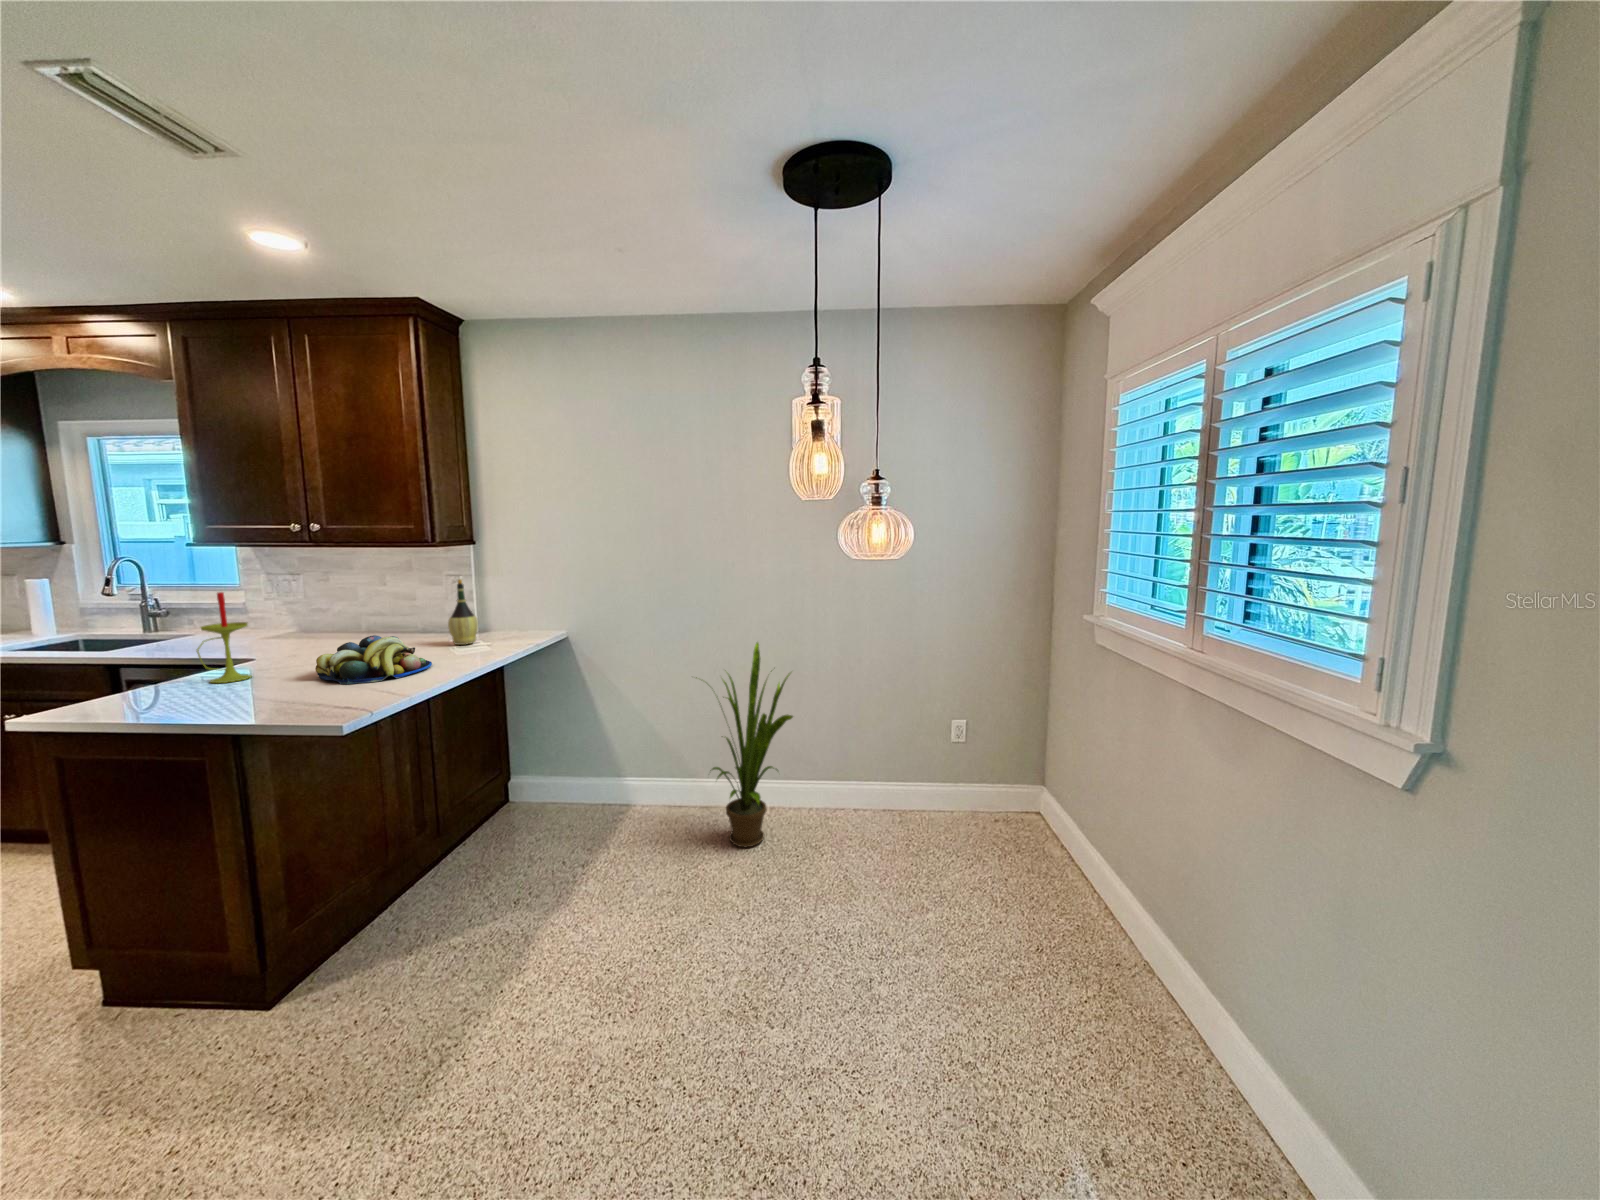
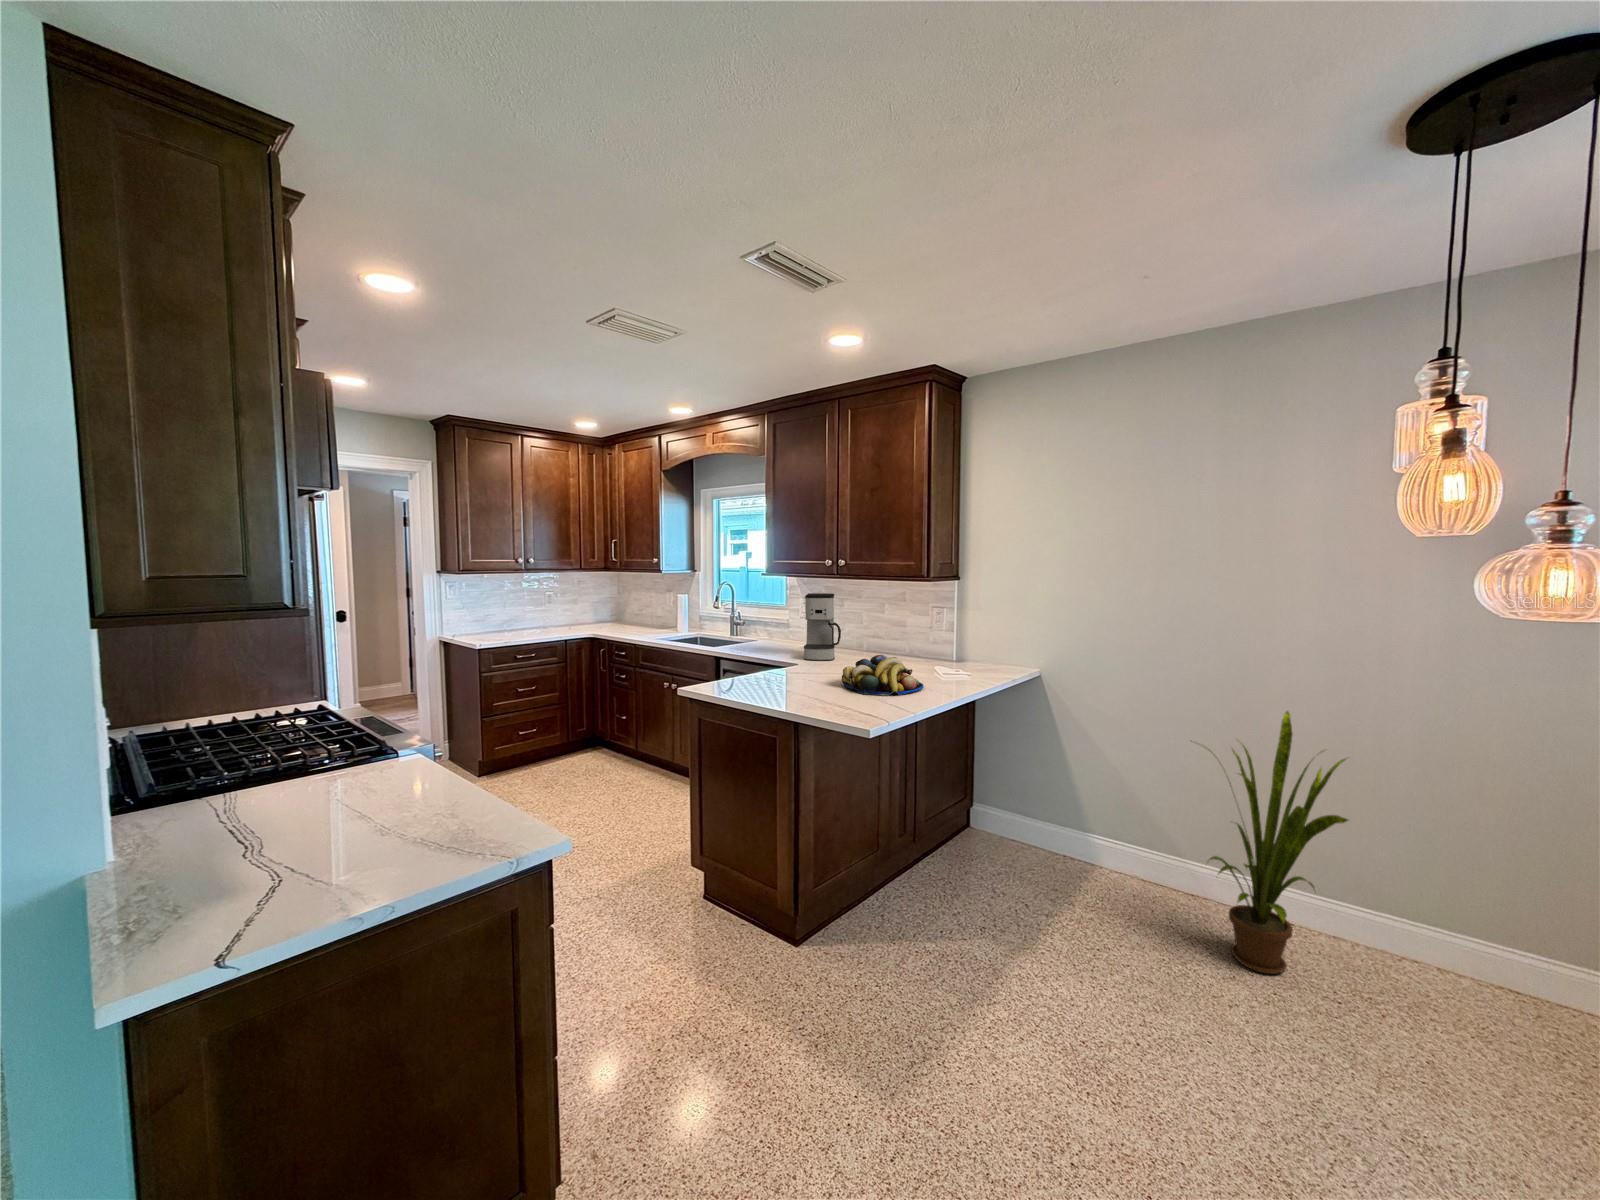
coffee maker: none [261,568,325,653] -> present [804,593,841,661]
wine bottle: present [448,579,478,645] -> none [933,610,958,671]
candle: present [197,592,252,683] -> none [772,609,802,680]

